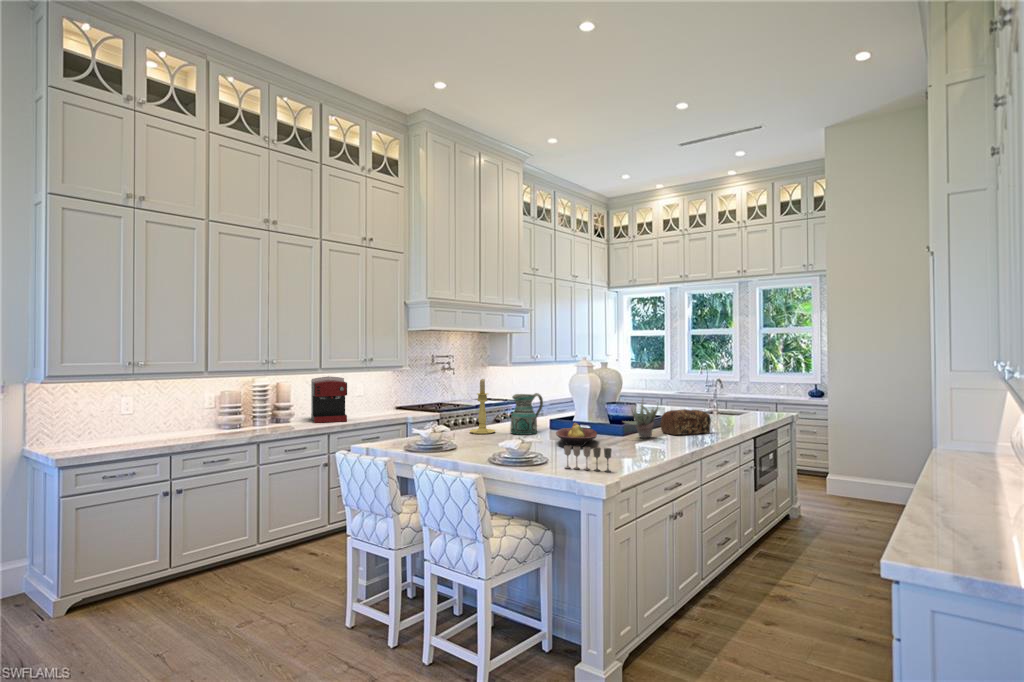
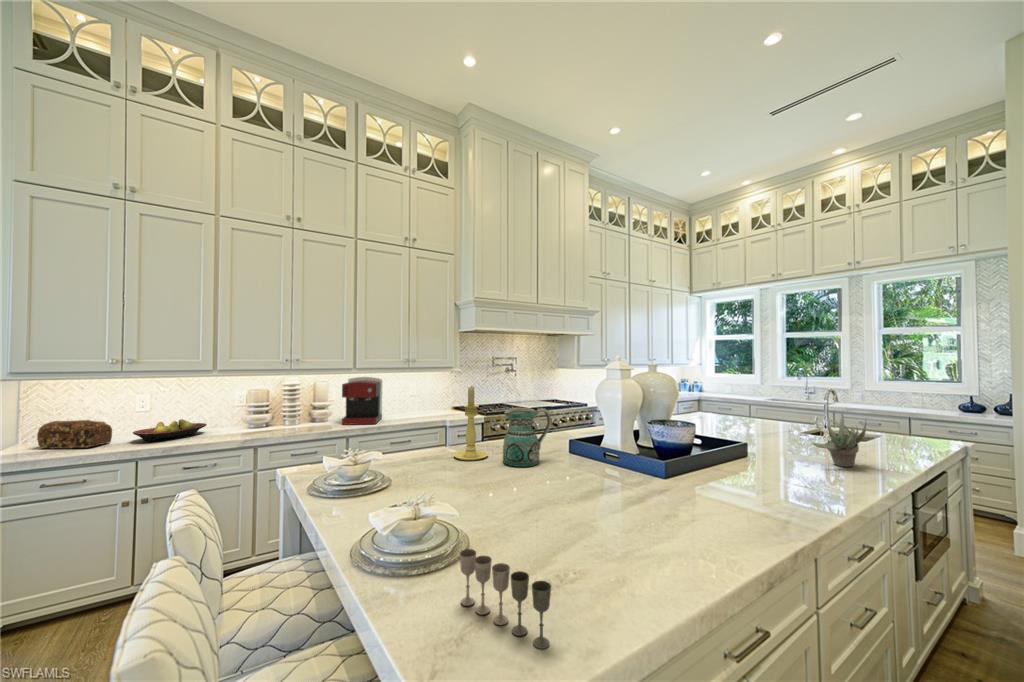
succulent plant: present [623,399,658,438] -> present [812,412,867,467]
bread loaf: present [661,409,711,435] -> present [37,420,112,449]
fruit bowl: present [556,423,597,447] -> present [133,419,207,442]

